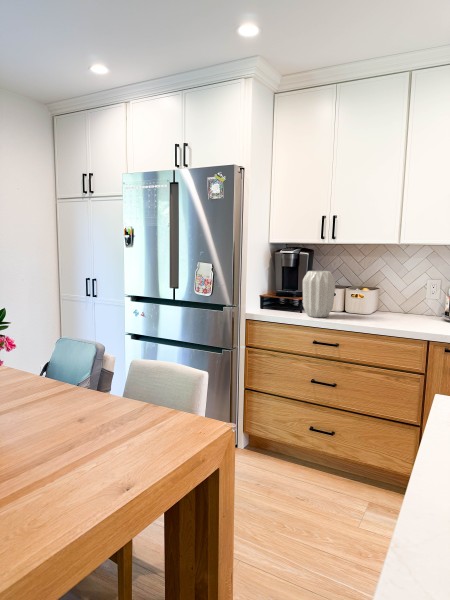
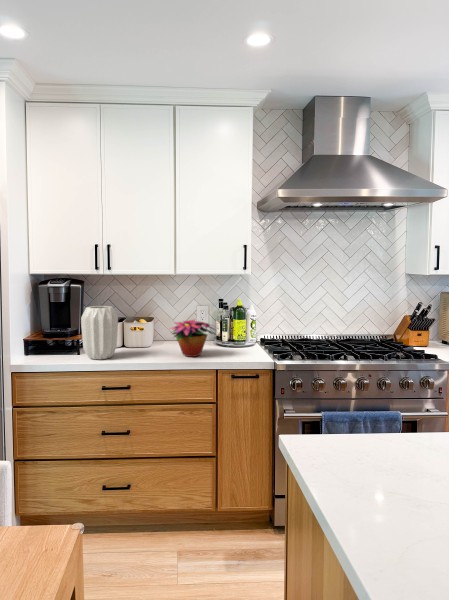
flower arrangement: none [380,288,439,325] -> present [170,320,214,357]

